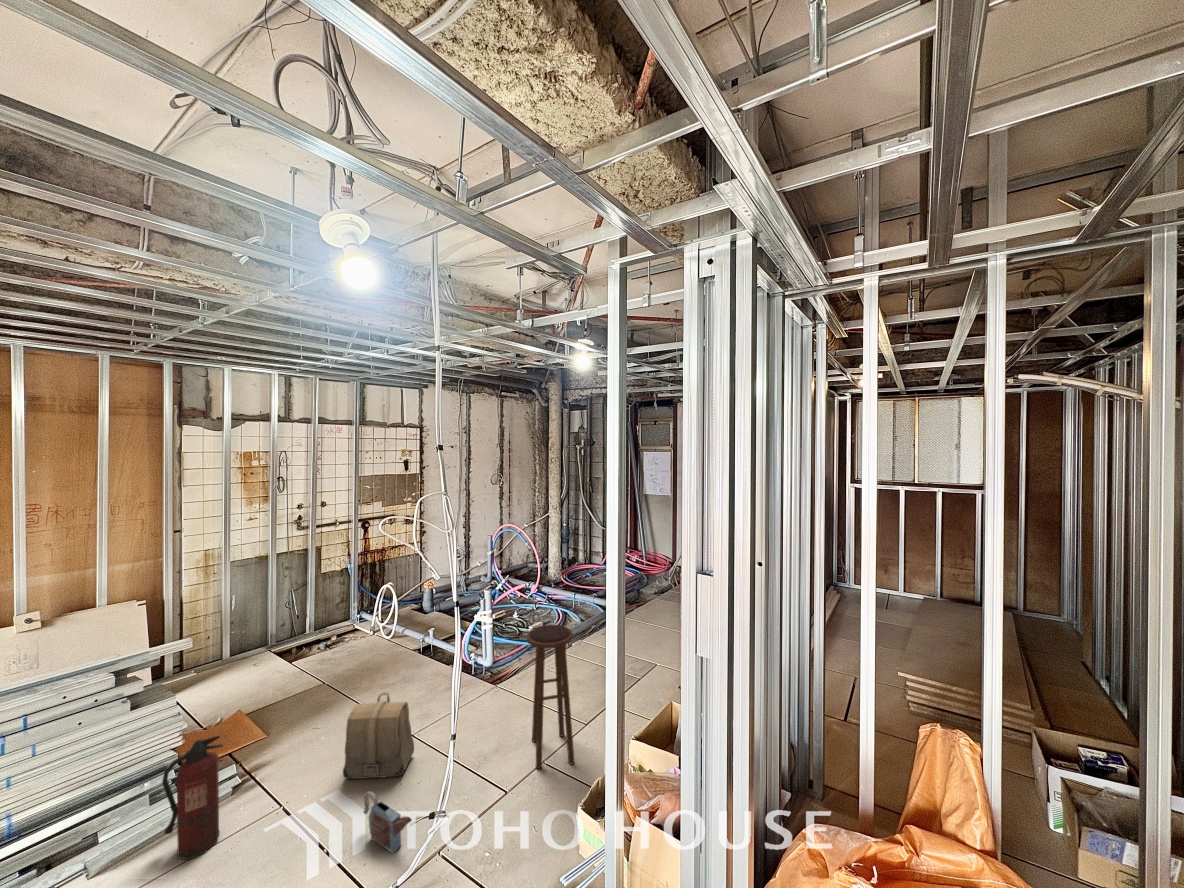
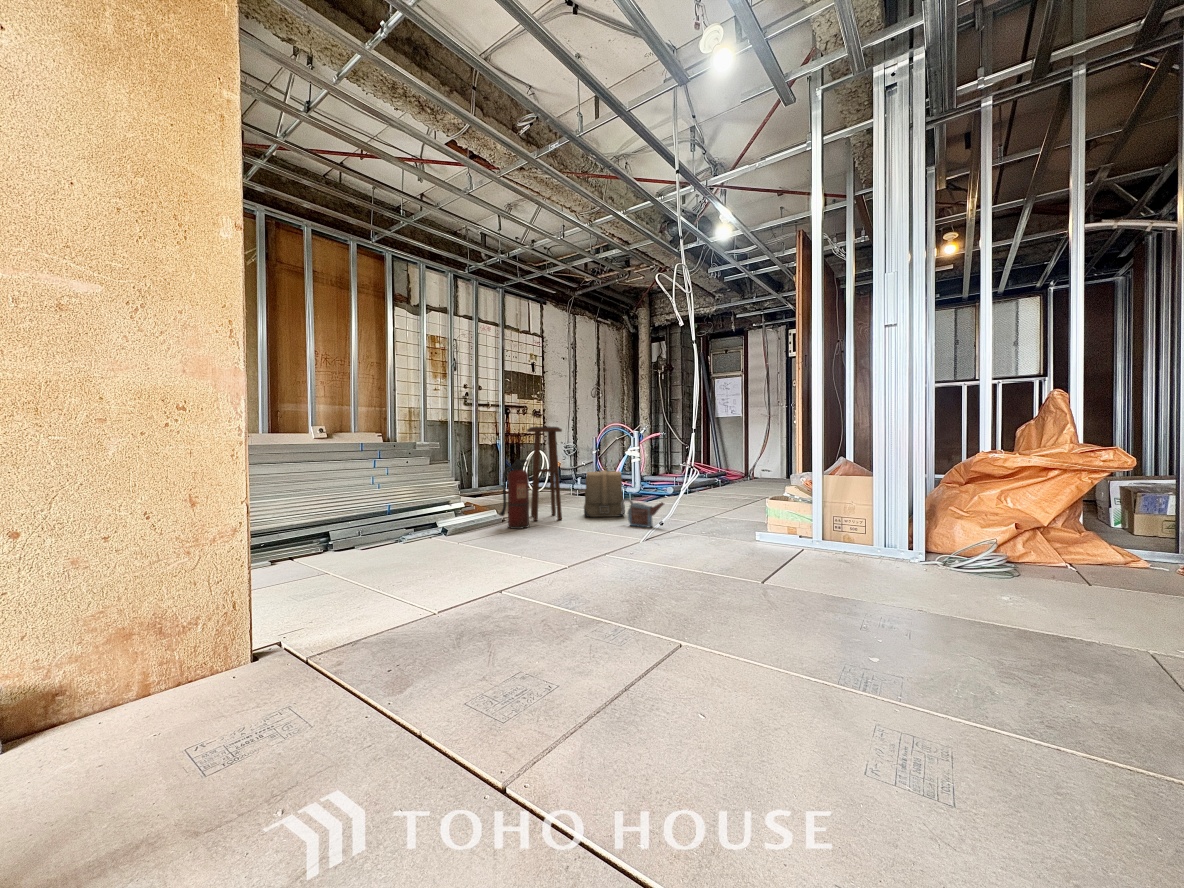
stool: present [526,625,574,769] -> present [527,426,562,521]

